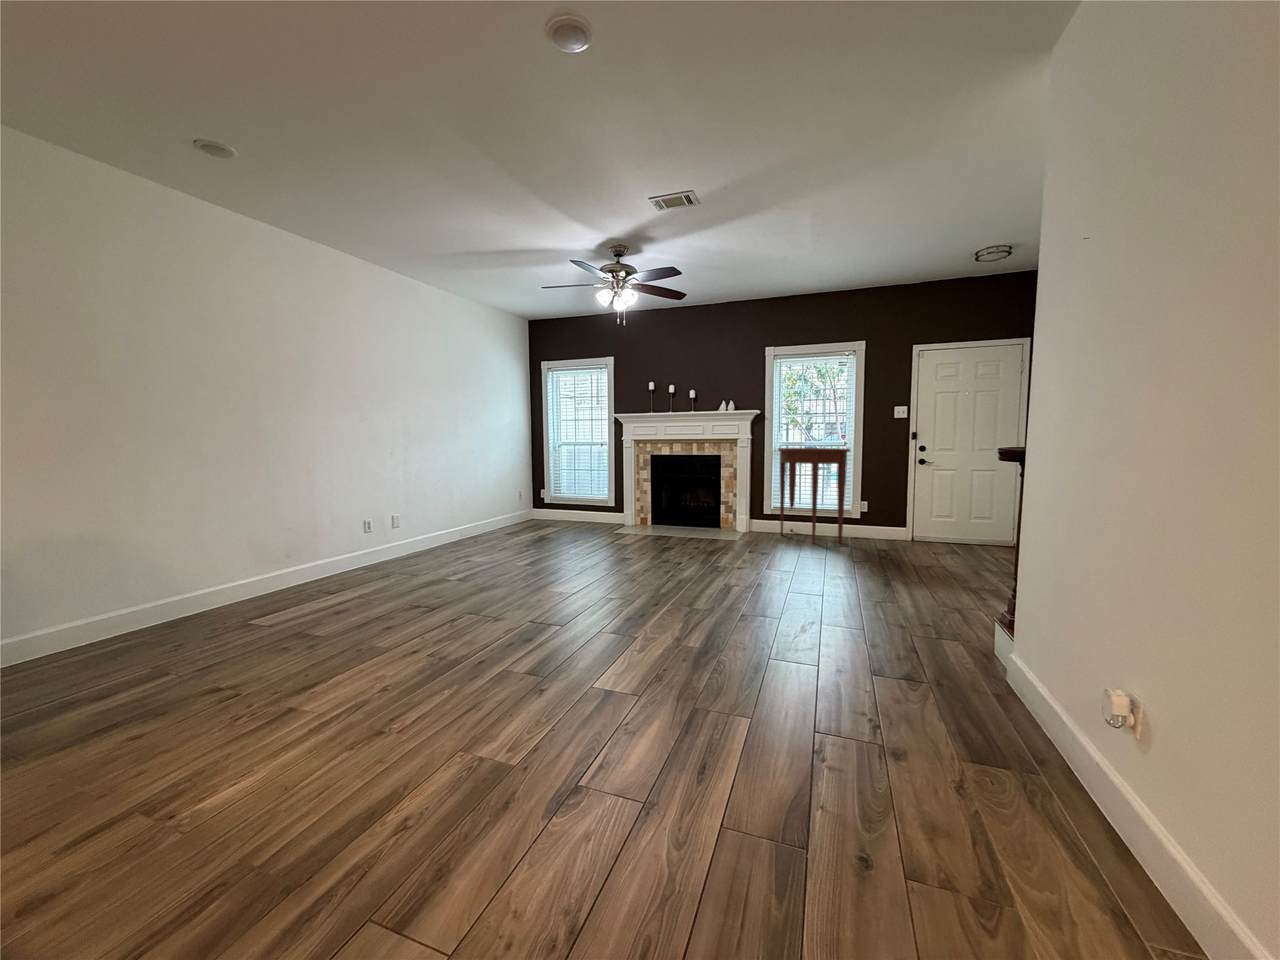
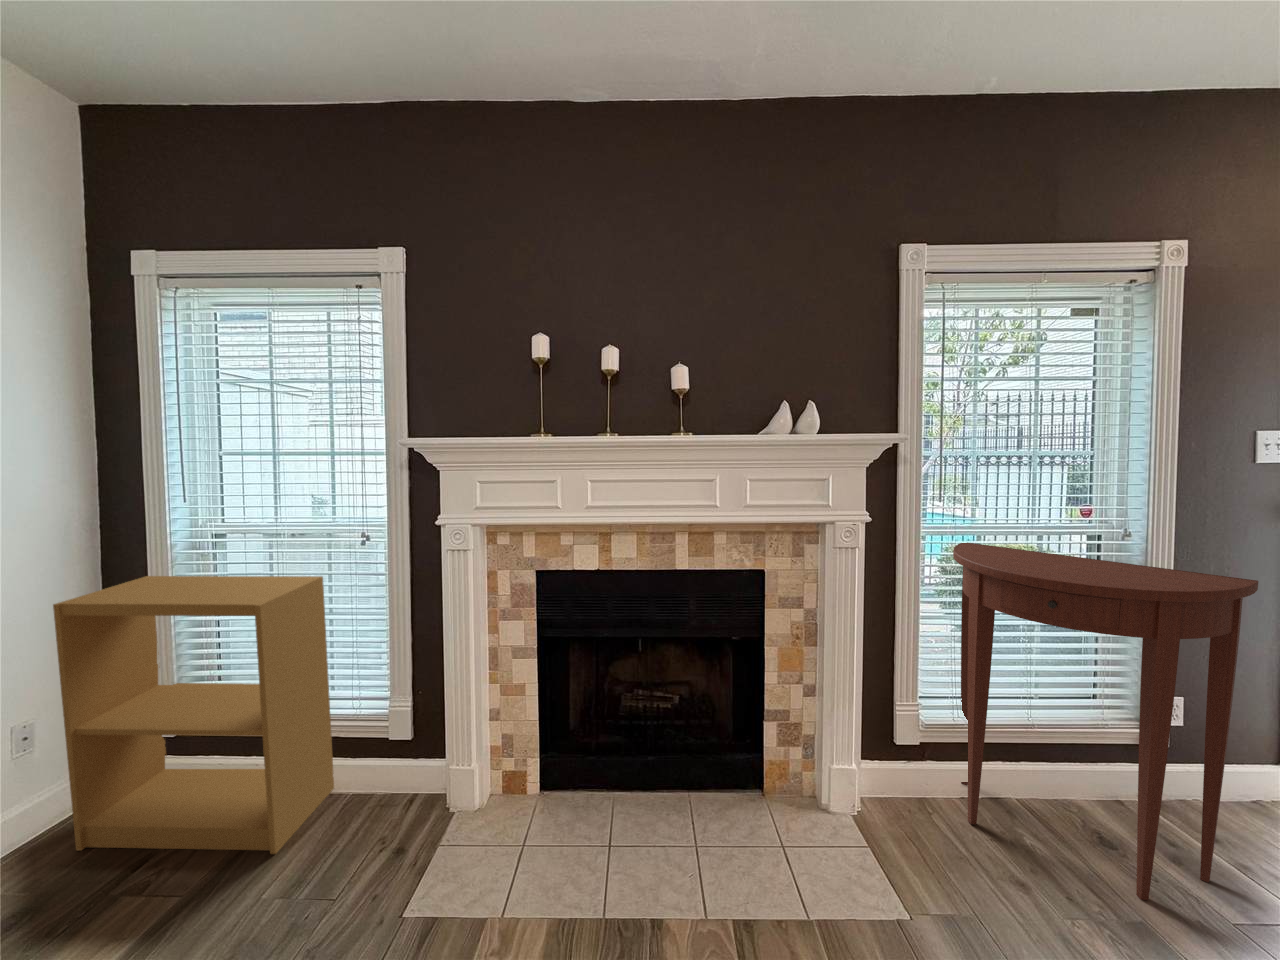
bookshelf: none [526,456,590,528] -> present [53,576,334,854]

